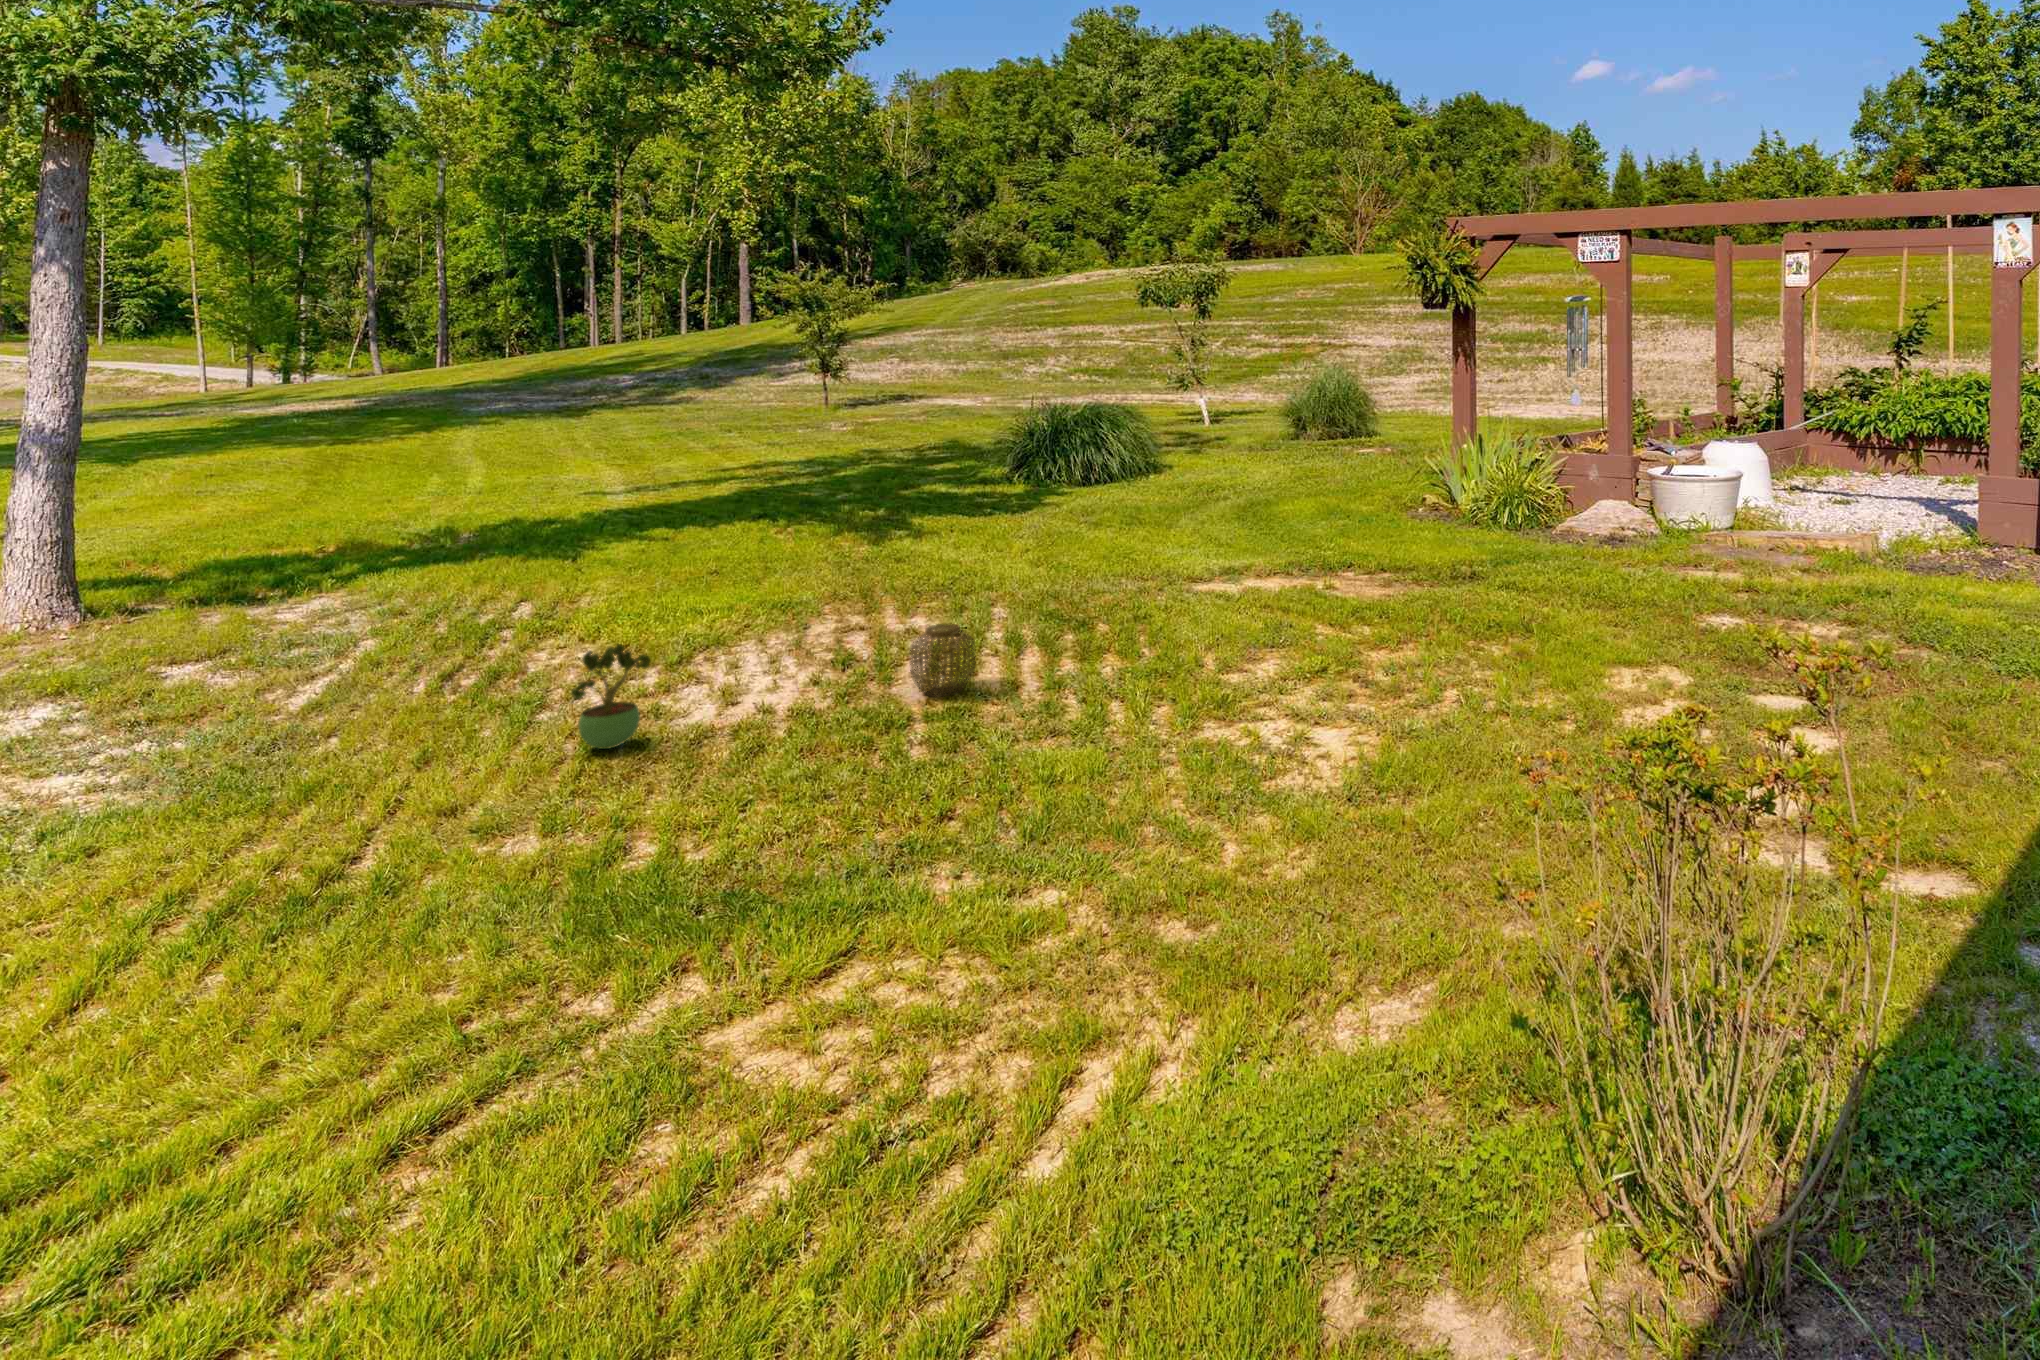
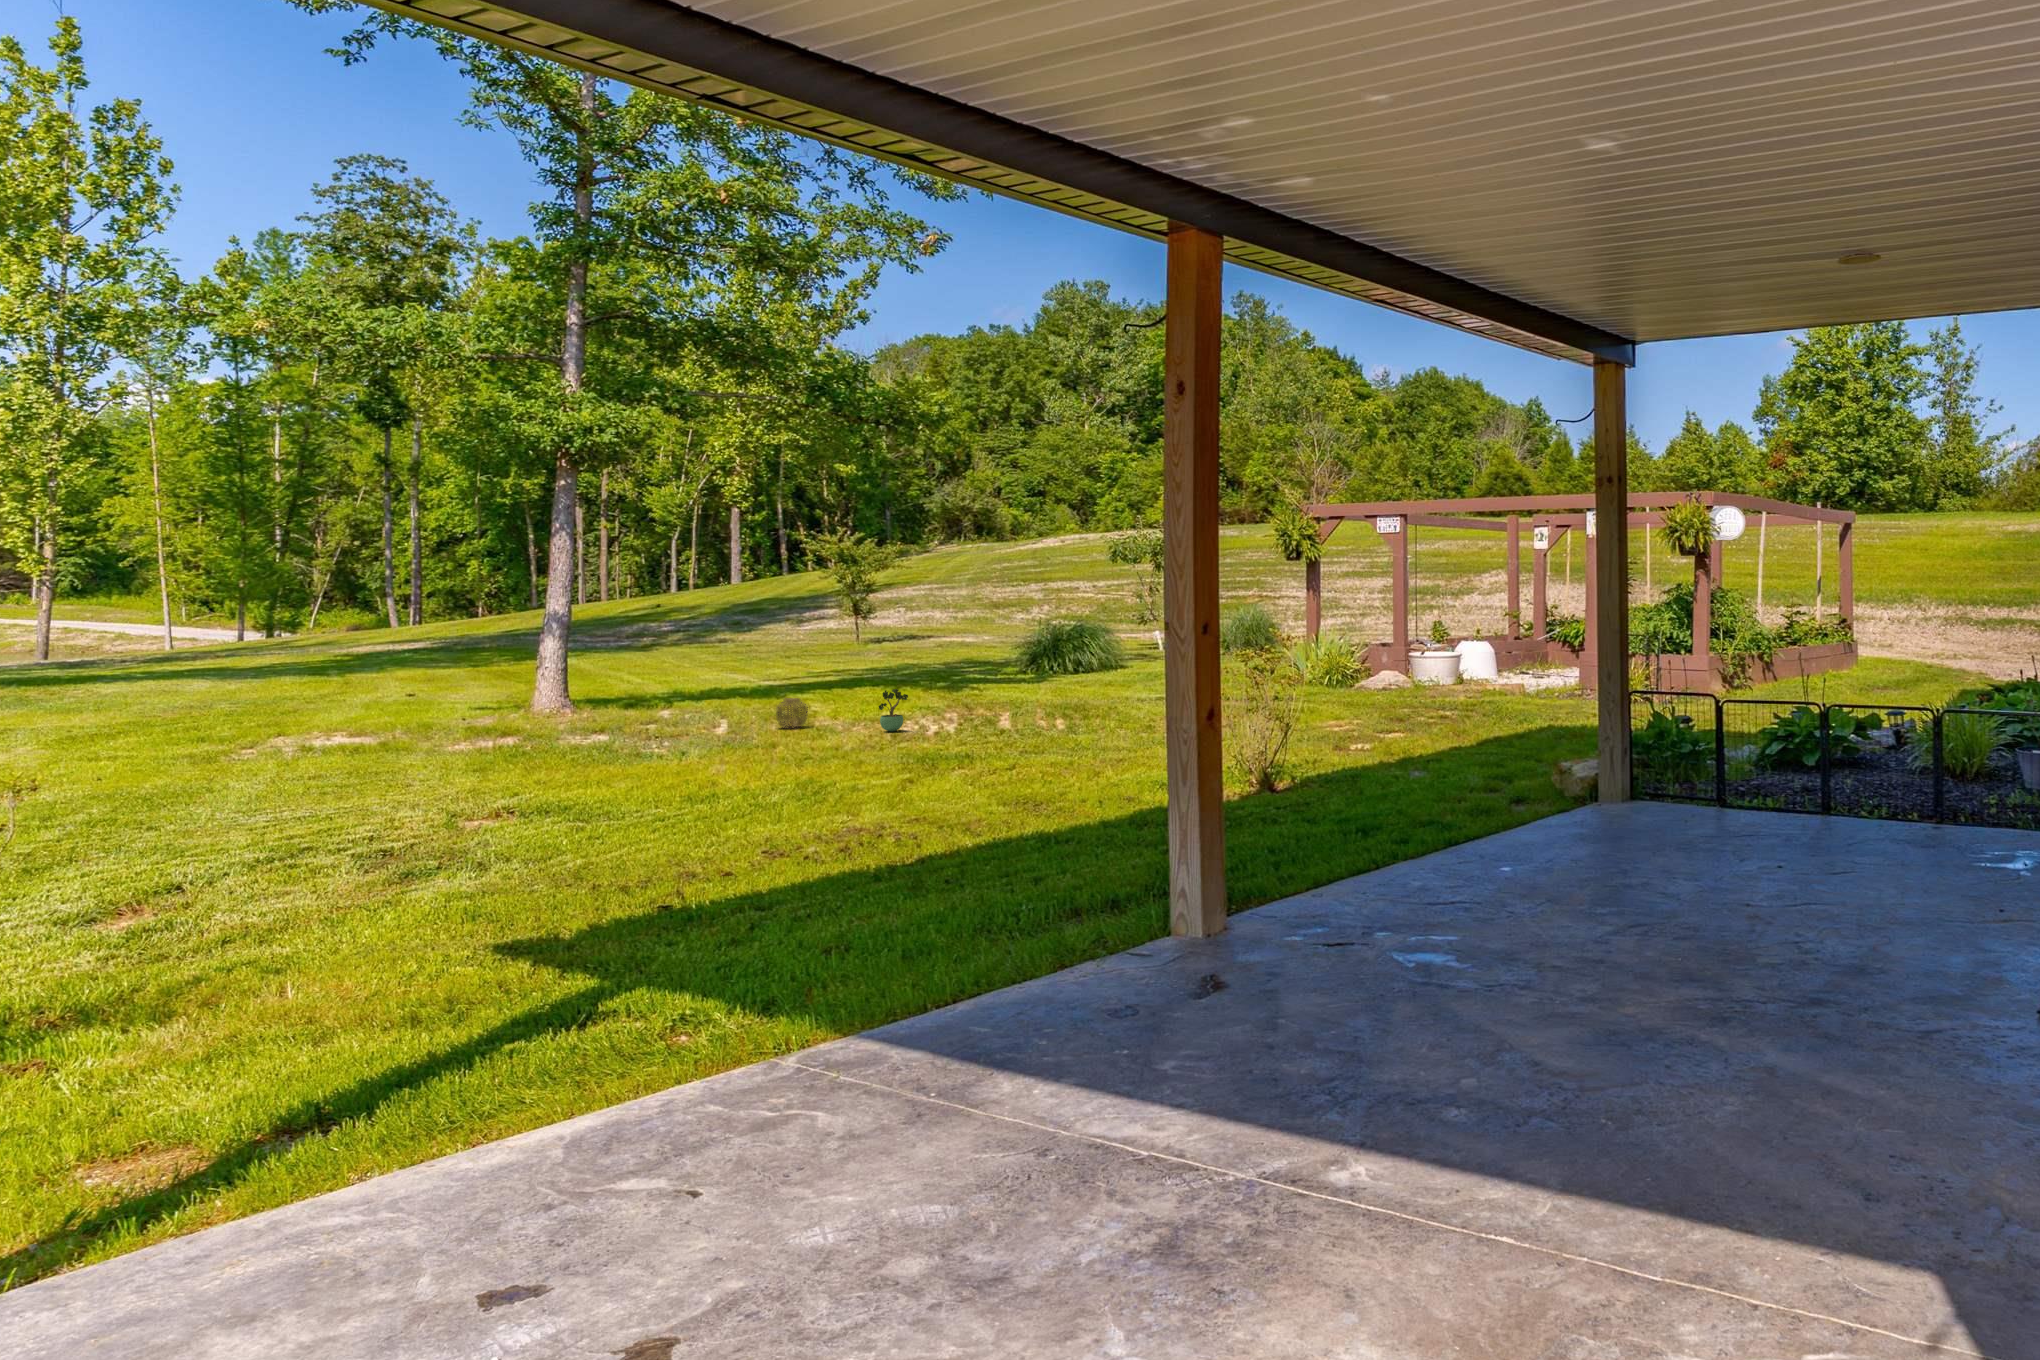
woven basket: present [910,624,976,697] -> present [777,698,808,729]

